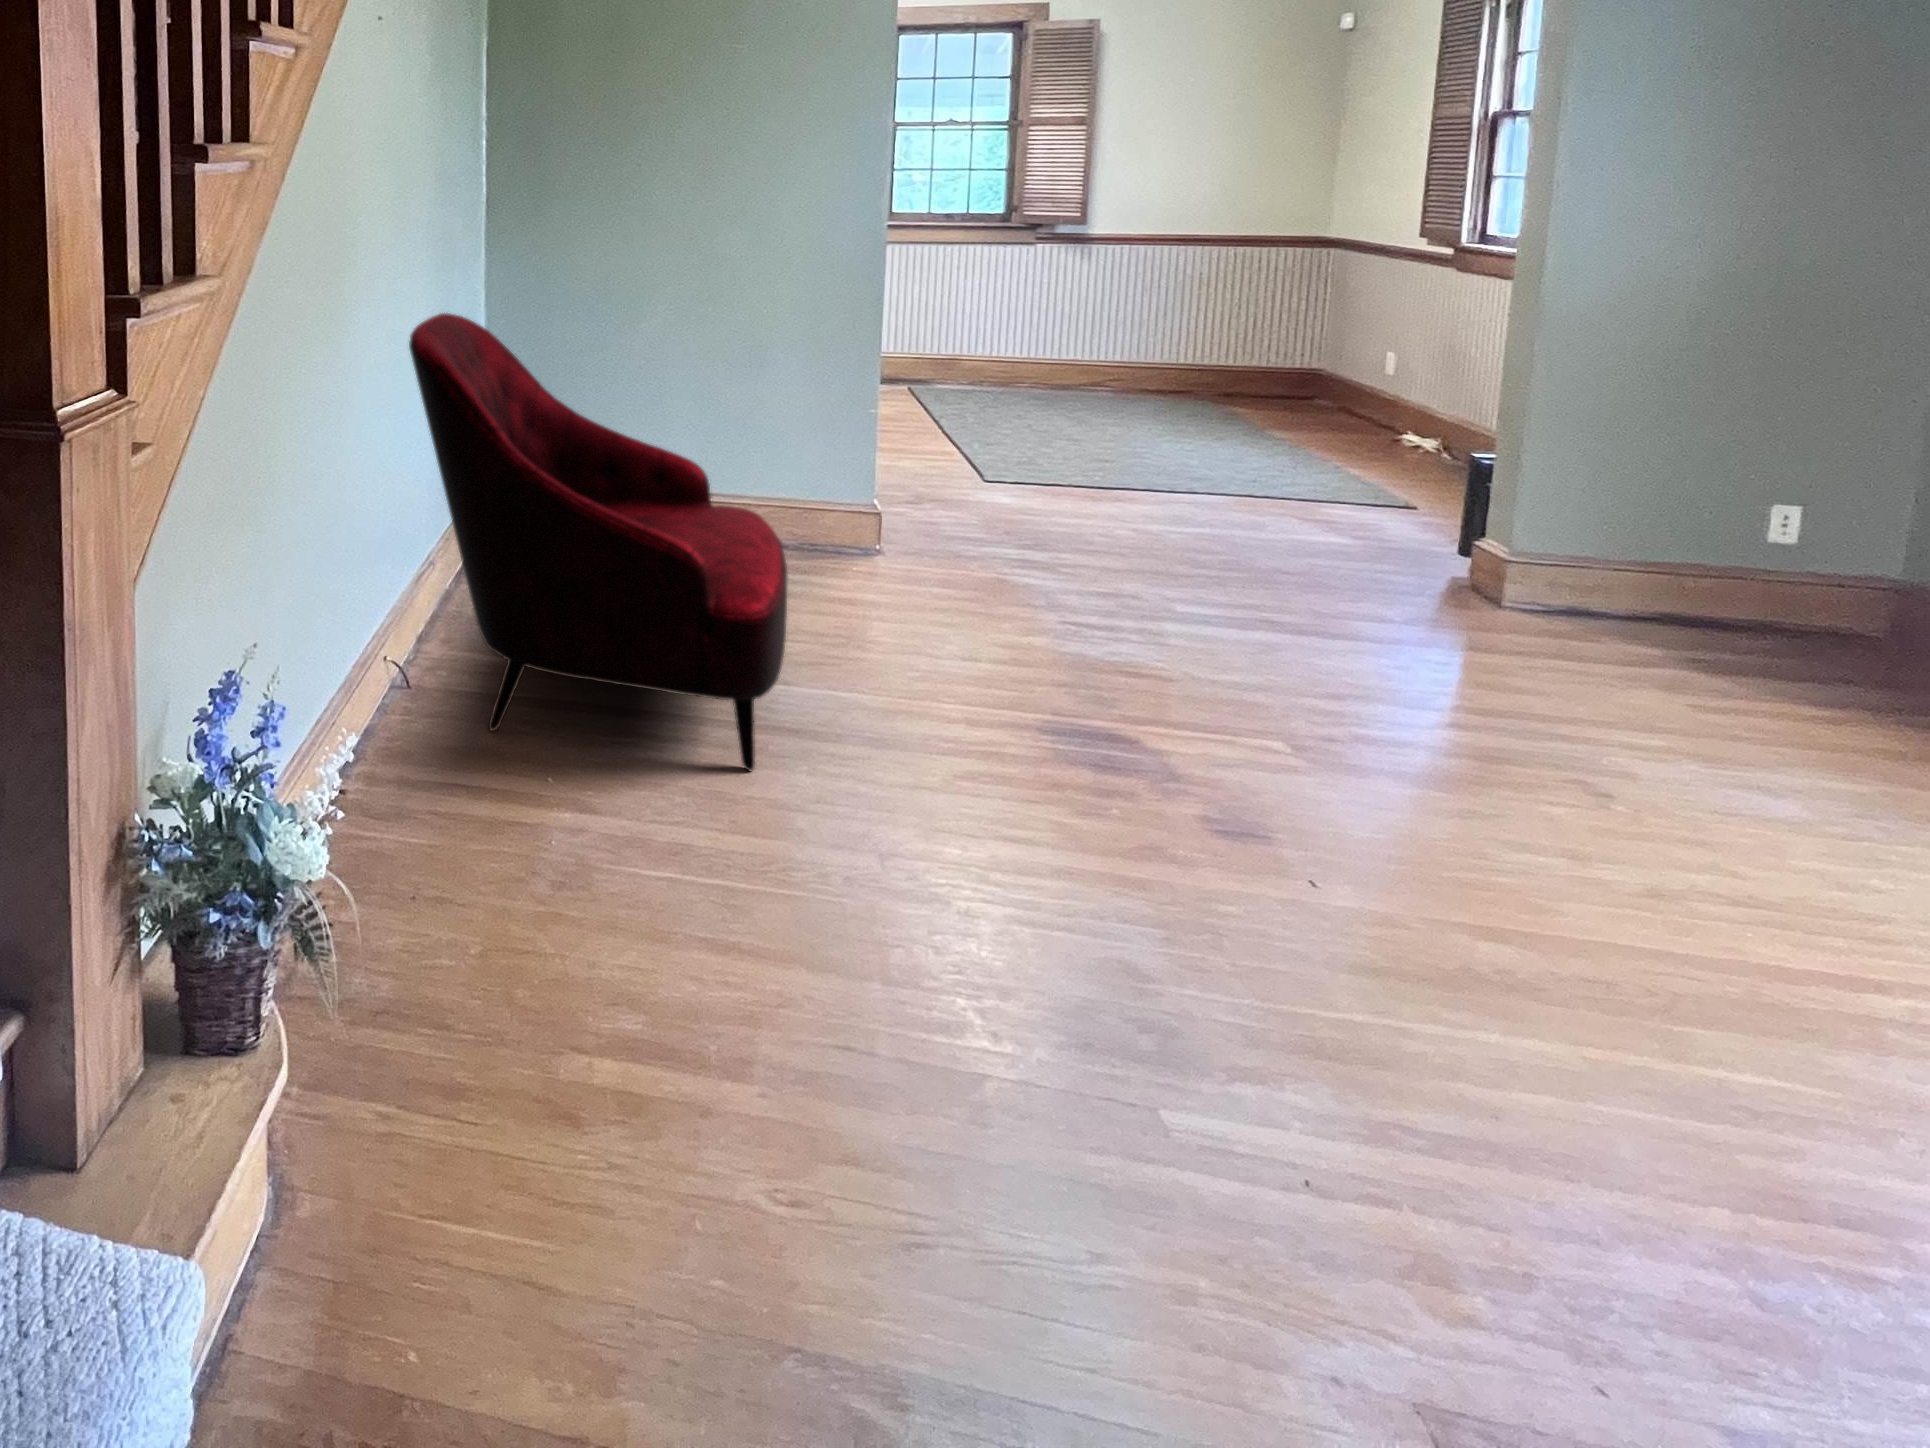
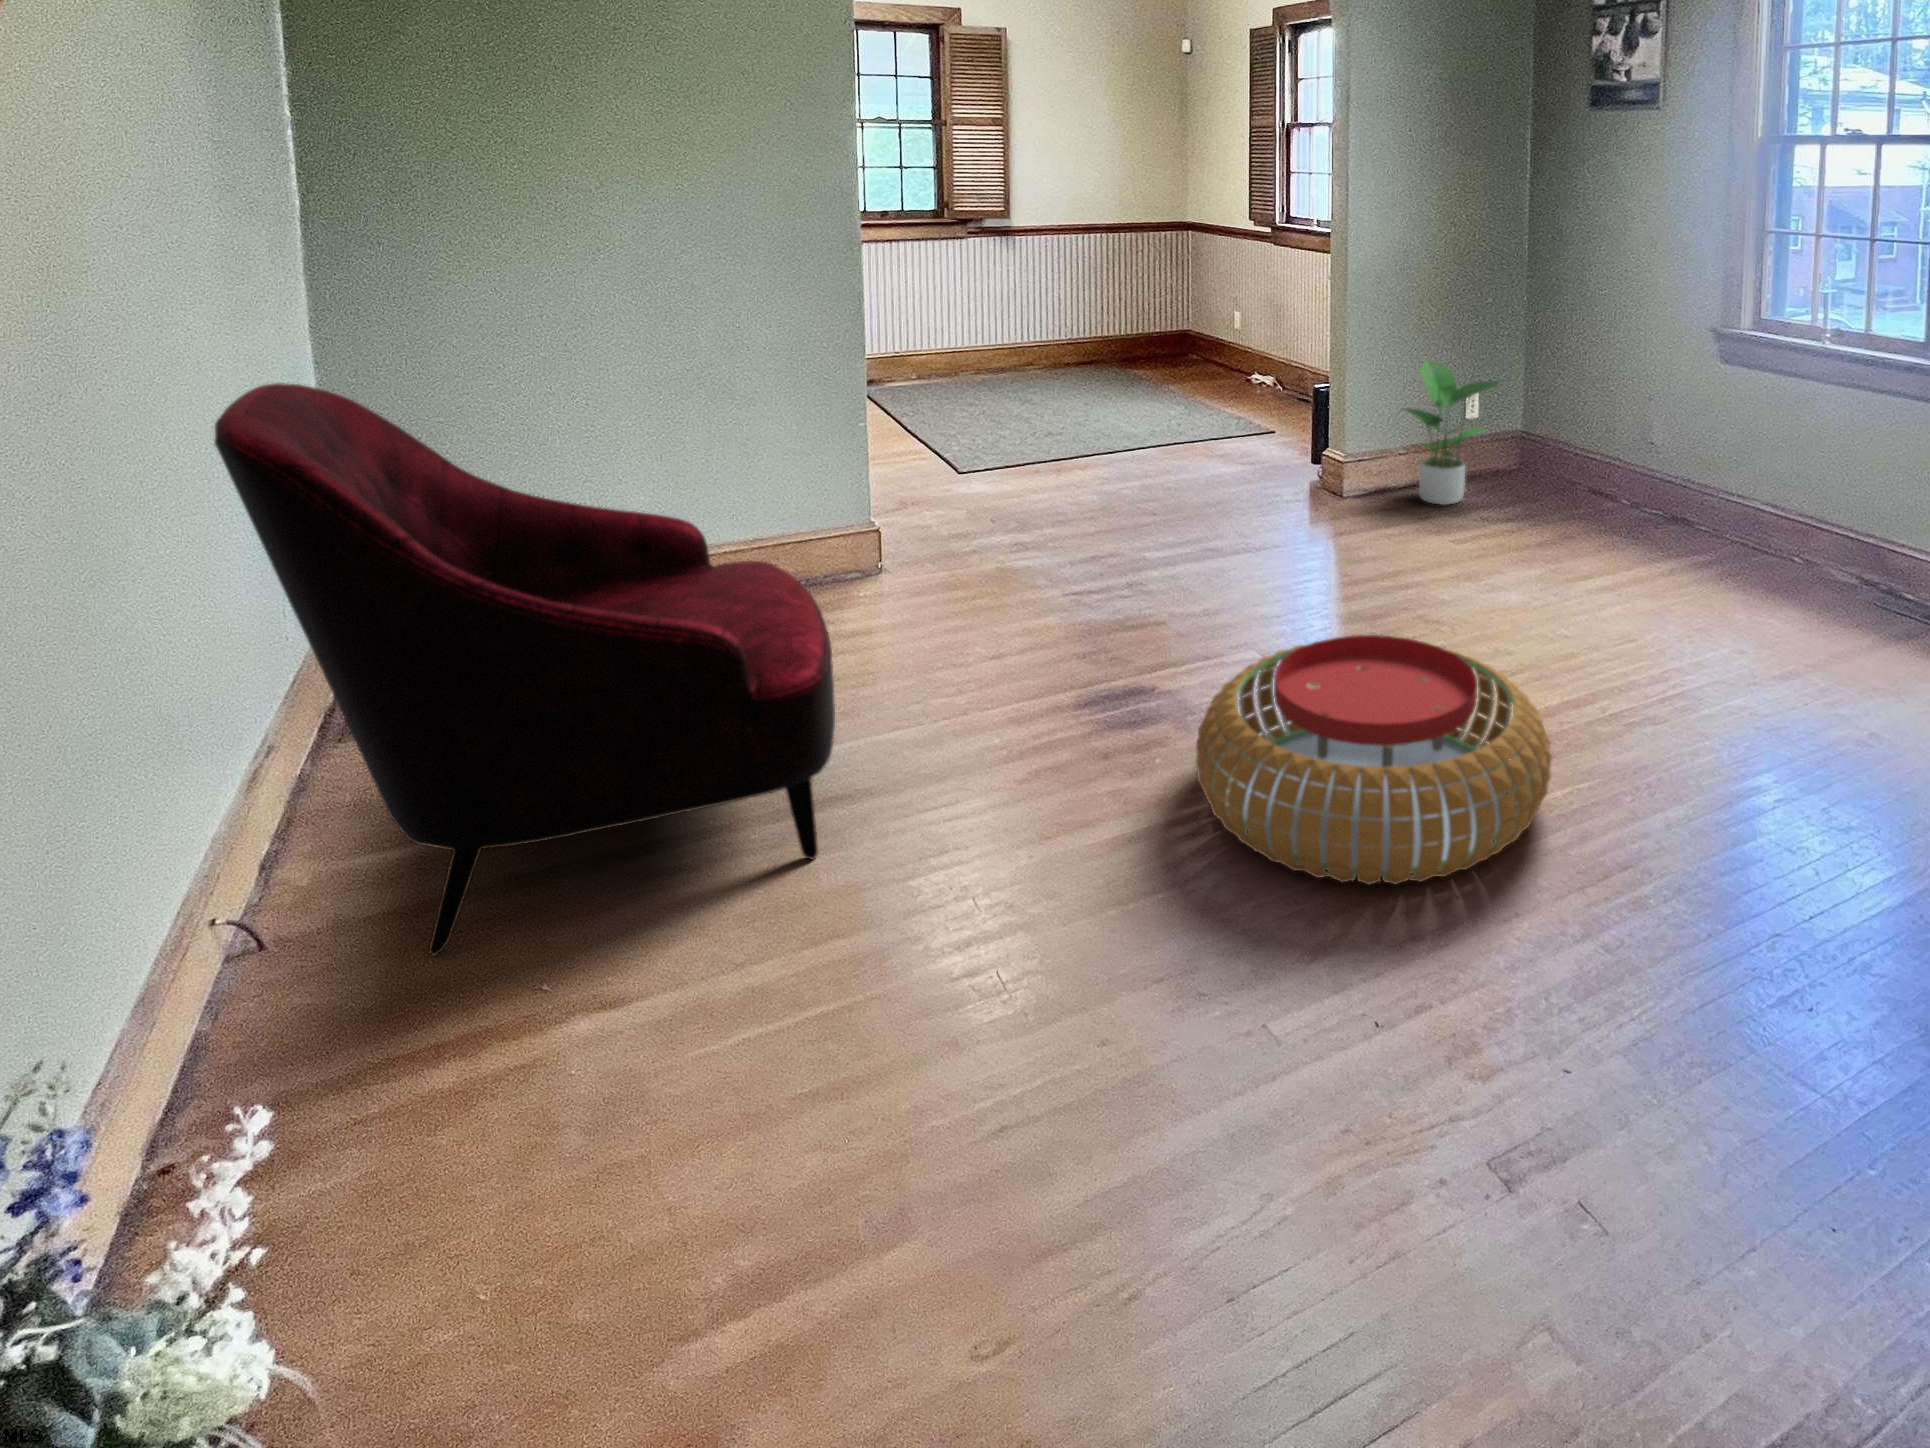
potted plant: none [1628,443,1853,662] -> present [1405,361,1499,505]
pouf: none [1148,744,1763,1117] -> present [1196,635,1552,885]

